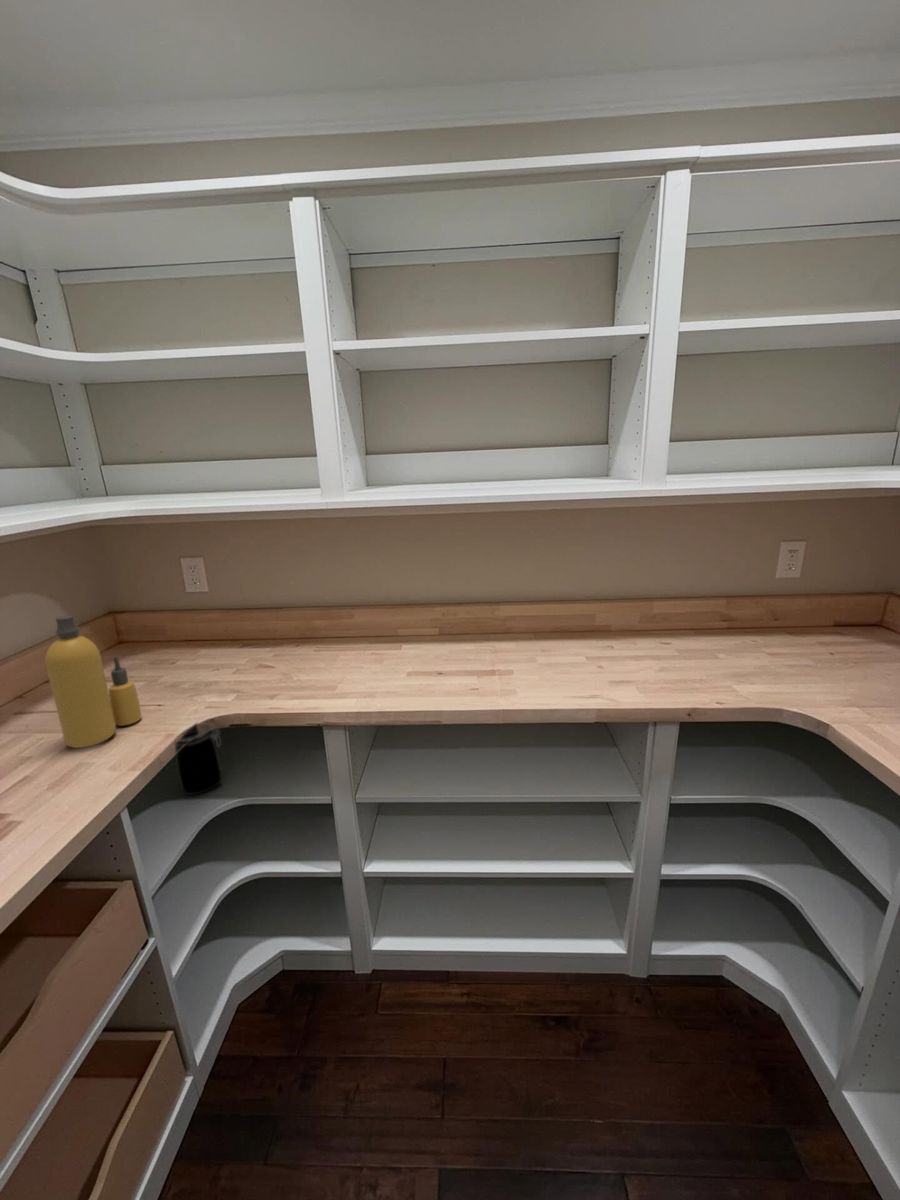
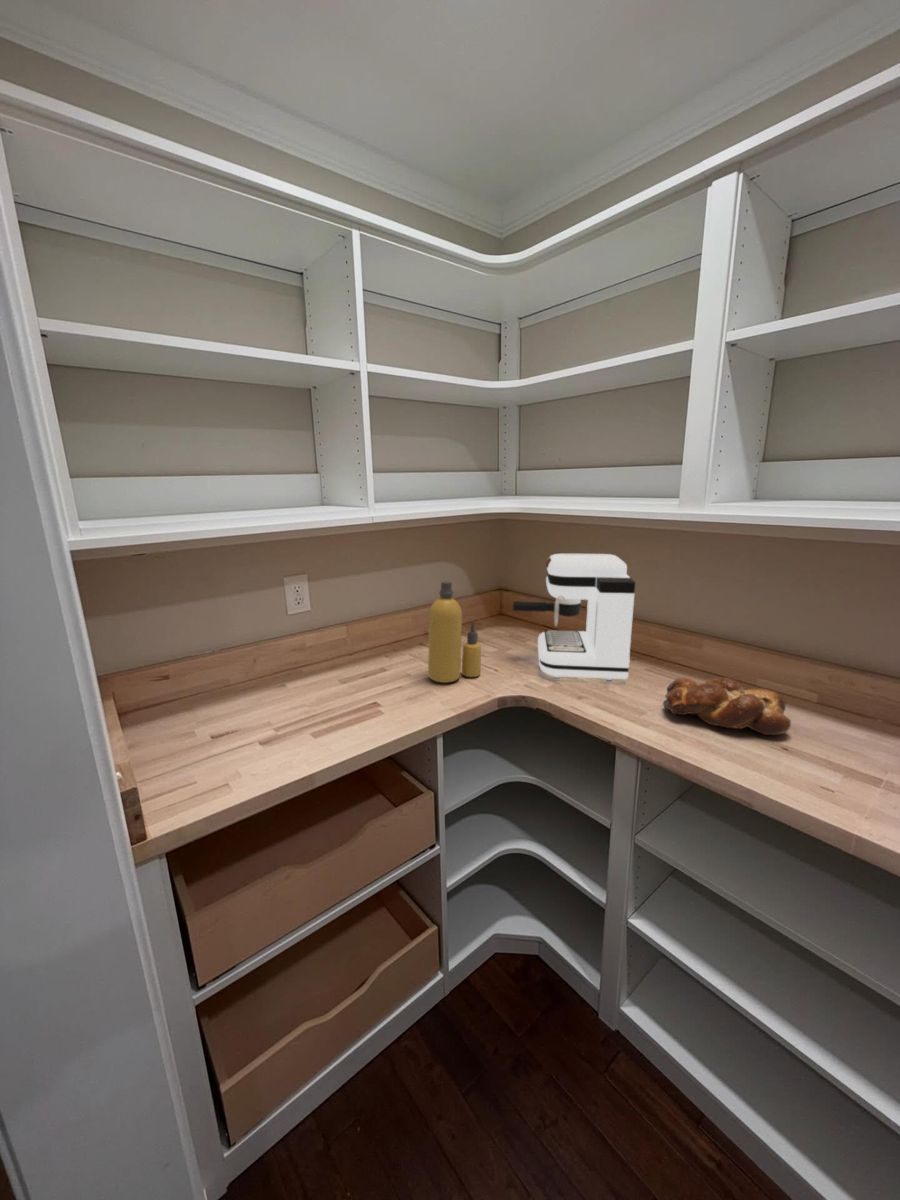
coffee maker: none [157,550,306,689] -> present [513,554,635,680]
bread loaf: none [346,636,439,680] -> present [663,677,791,735]
jar: present [175,724,222,795] -> none [497,691,537,758]

